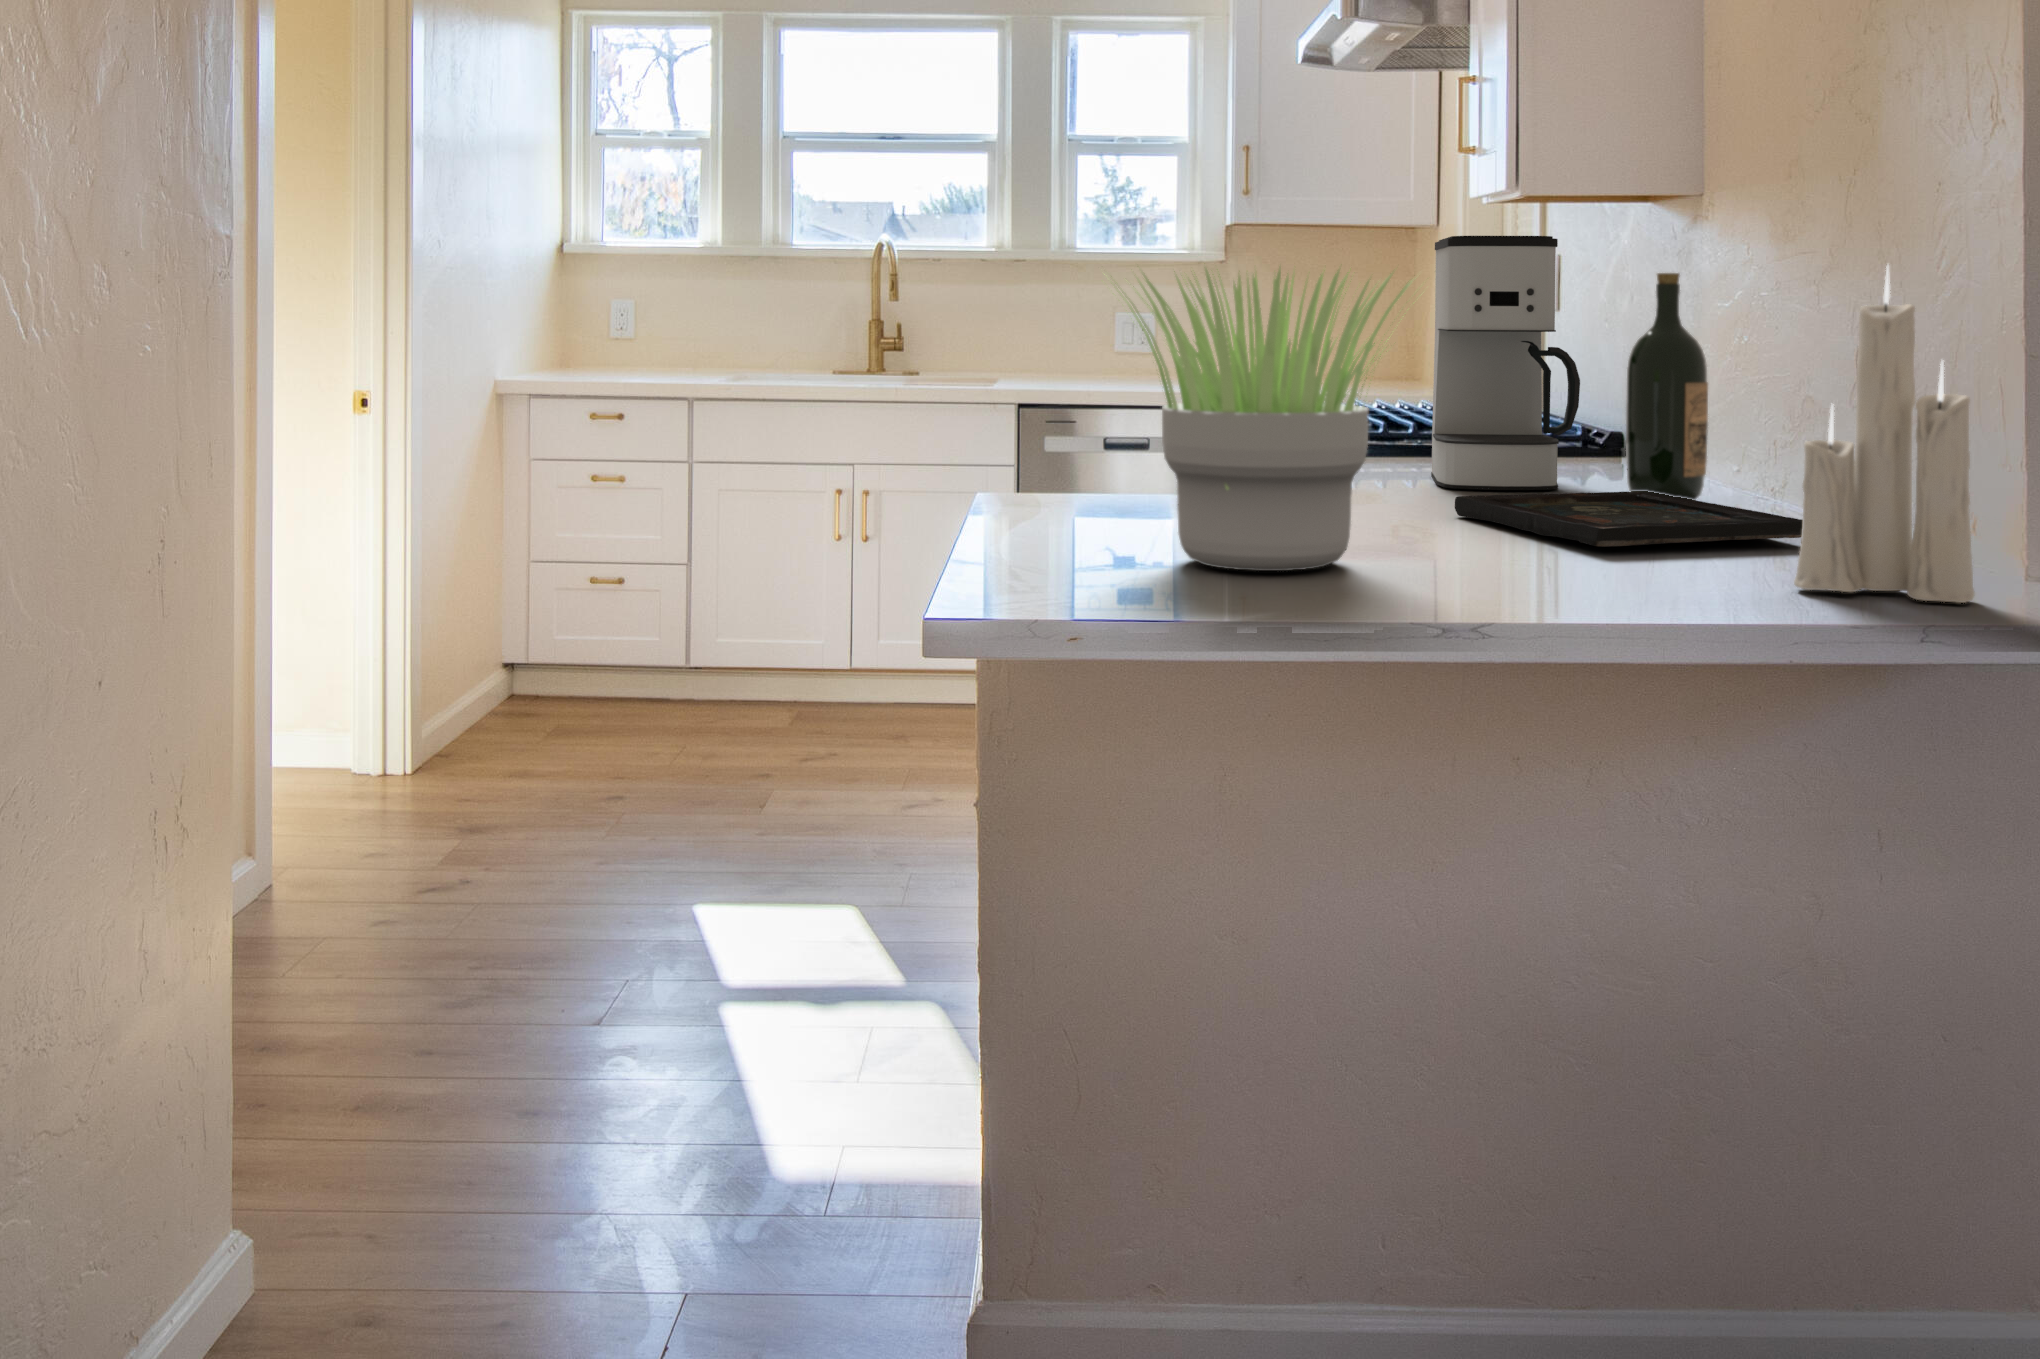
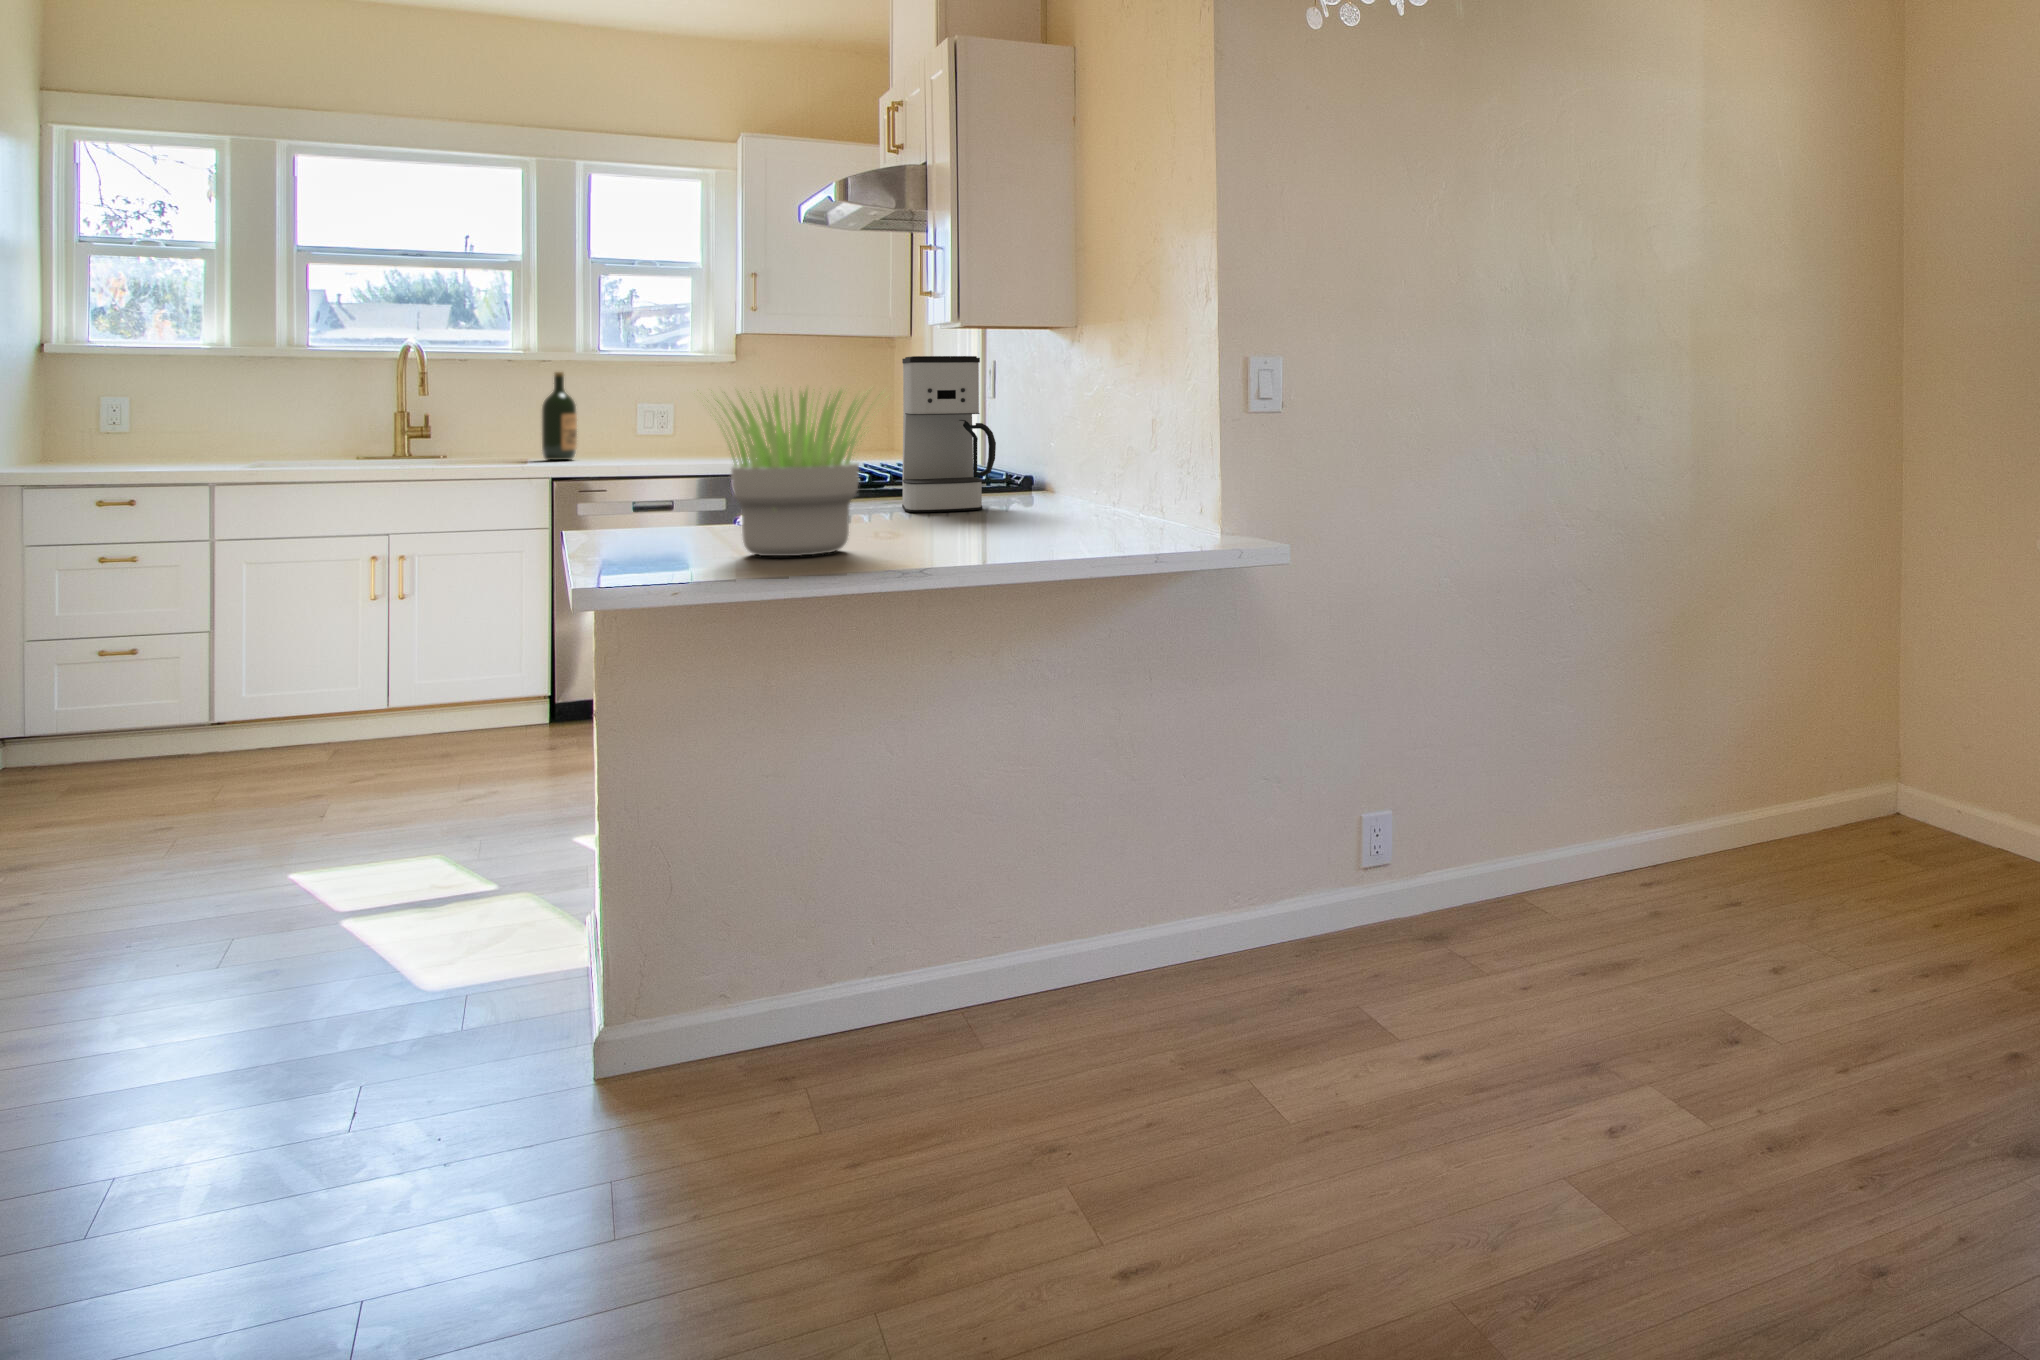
candle: present [1794,265,1974,603] -> none [1089,372,1173,545]
wine bottle: present [1626,273,1708,500] -> present [542,372,577,460]
tray: present [1455,491,1803,547] -> none [914,506,1112,534]

